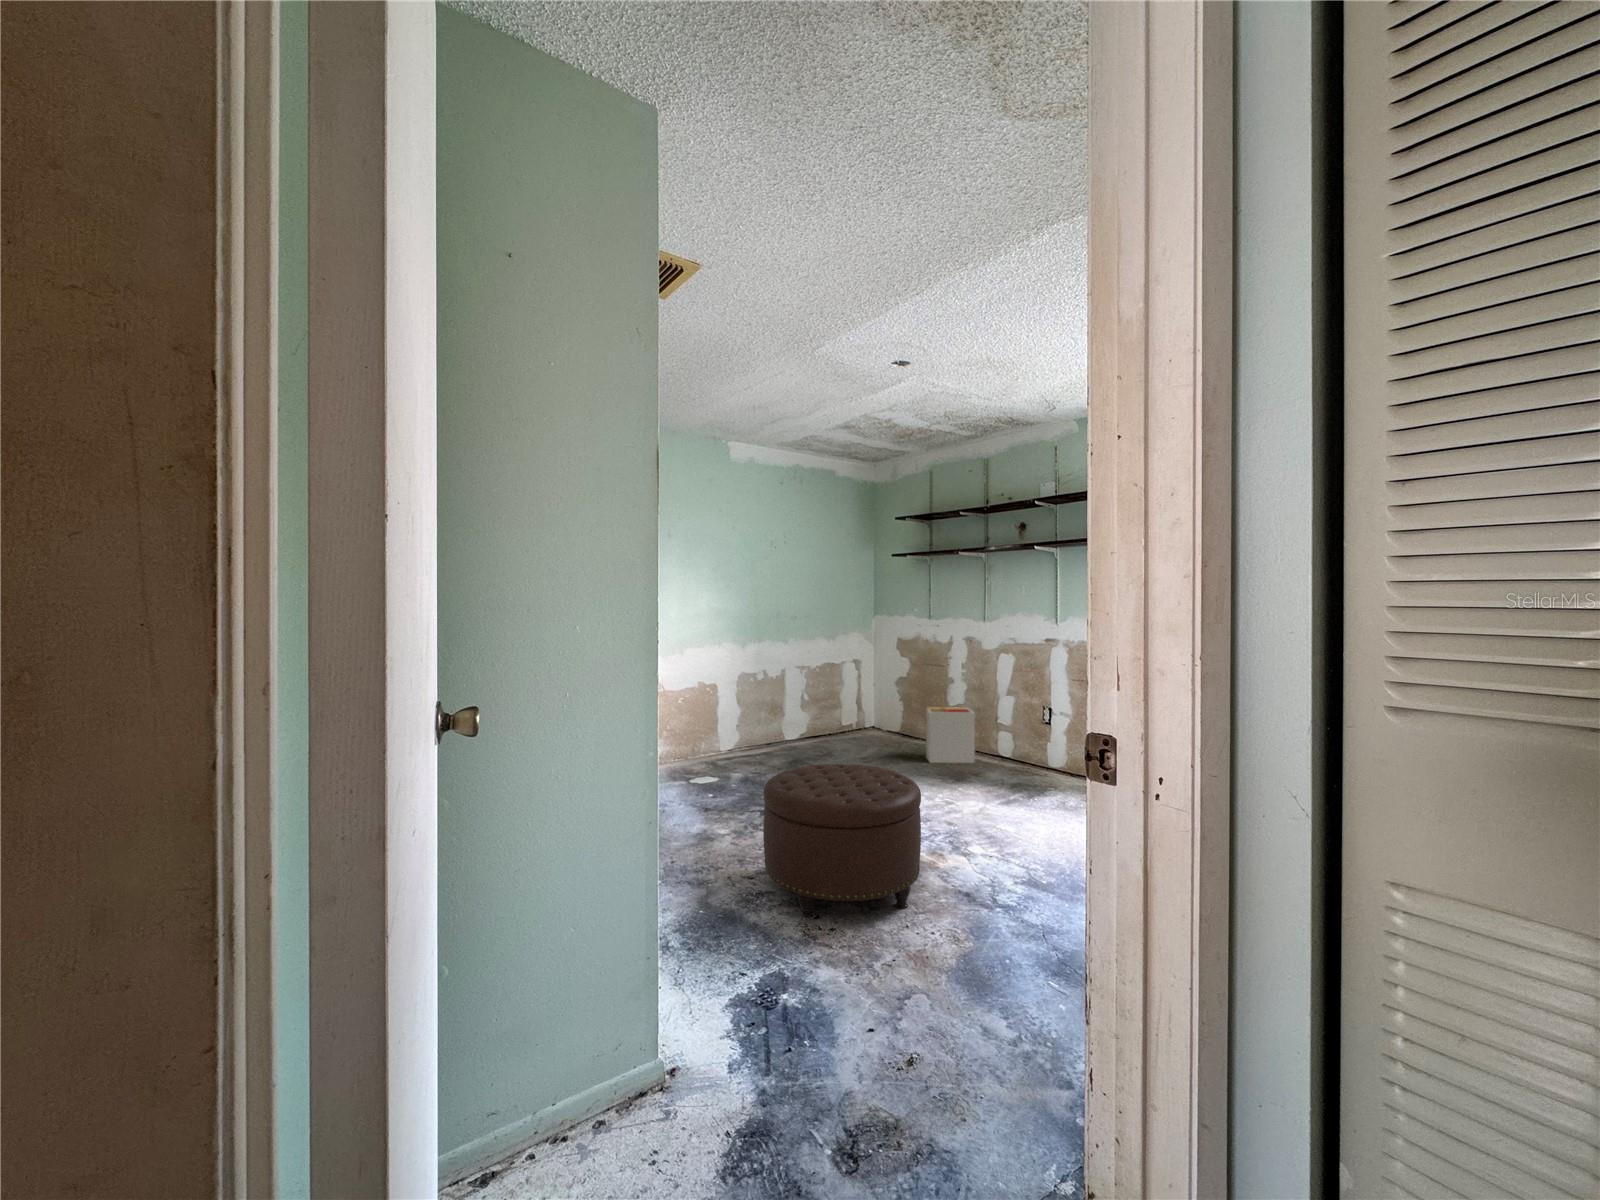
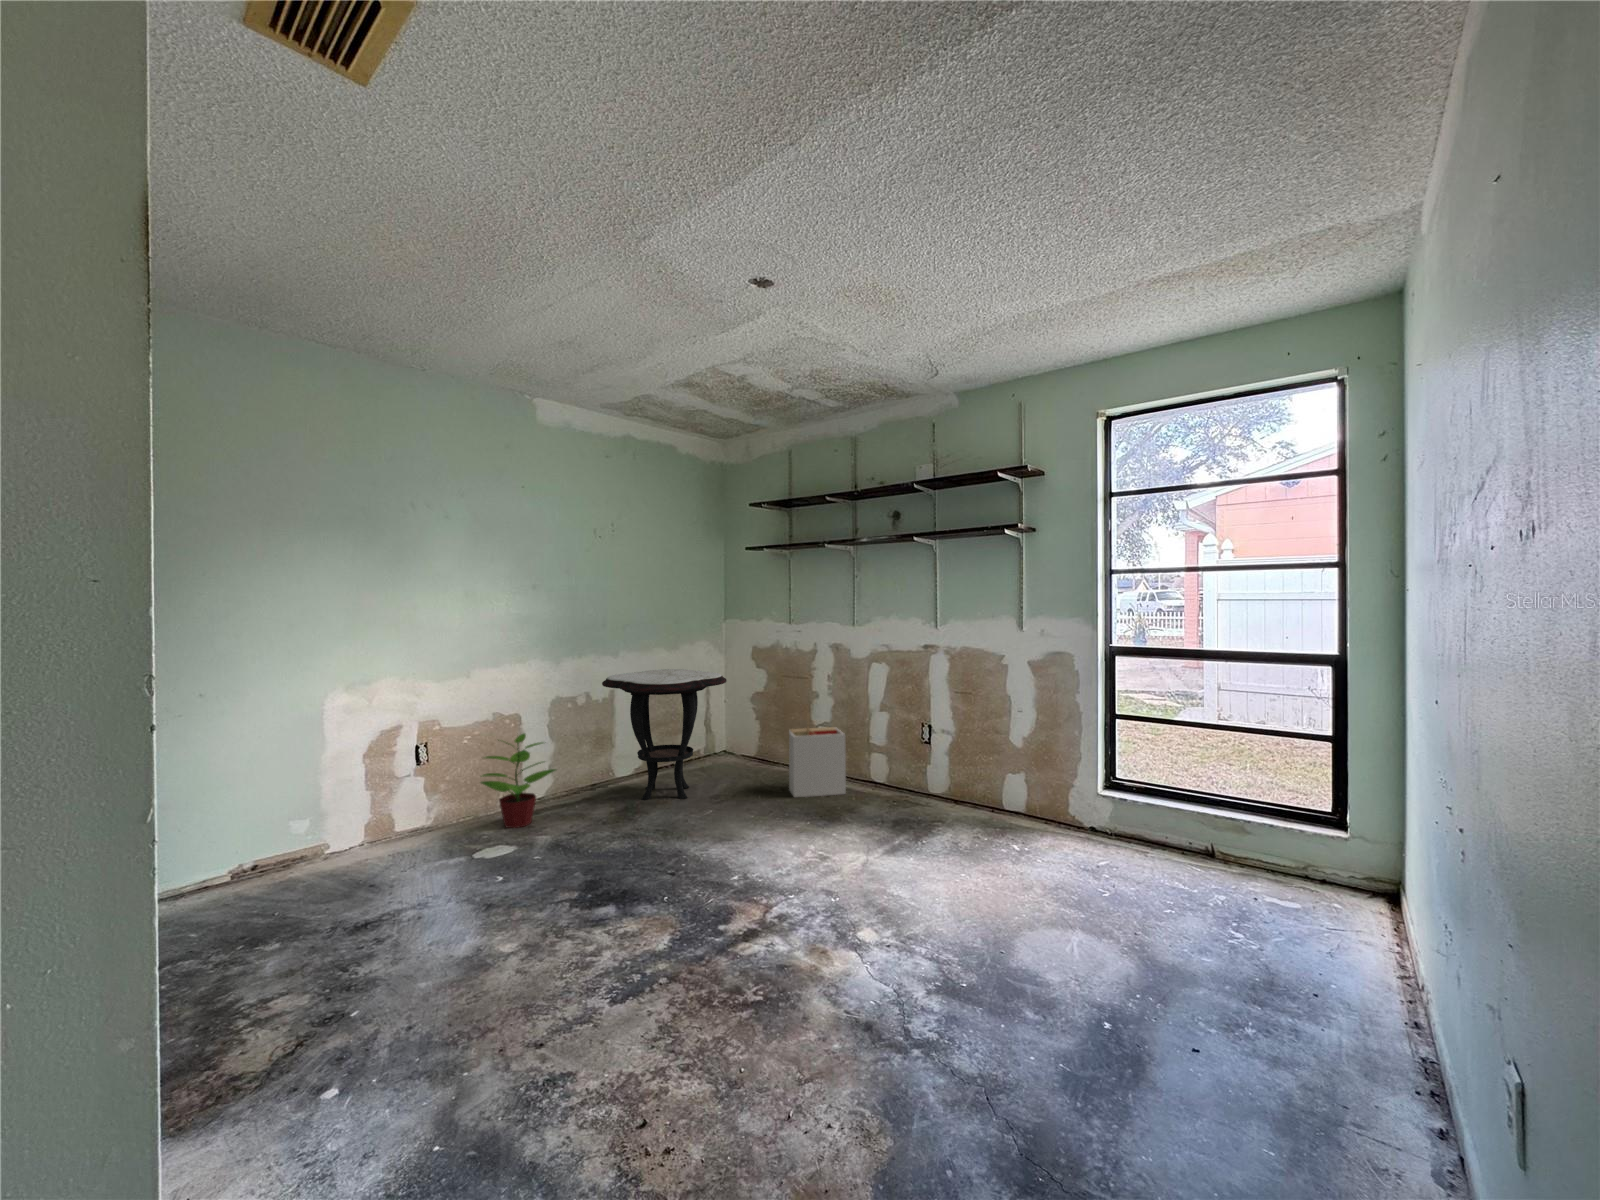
side table: none [777,654,875,758] -> present [602,669,727,800]
potted plant: none [690,696,745,767] -> present [481,733,556,828]
ottoman: present [763,764,921,917] -> none [556,844,802,1130]

